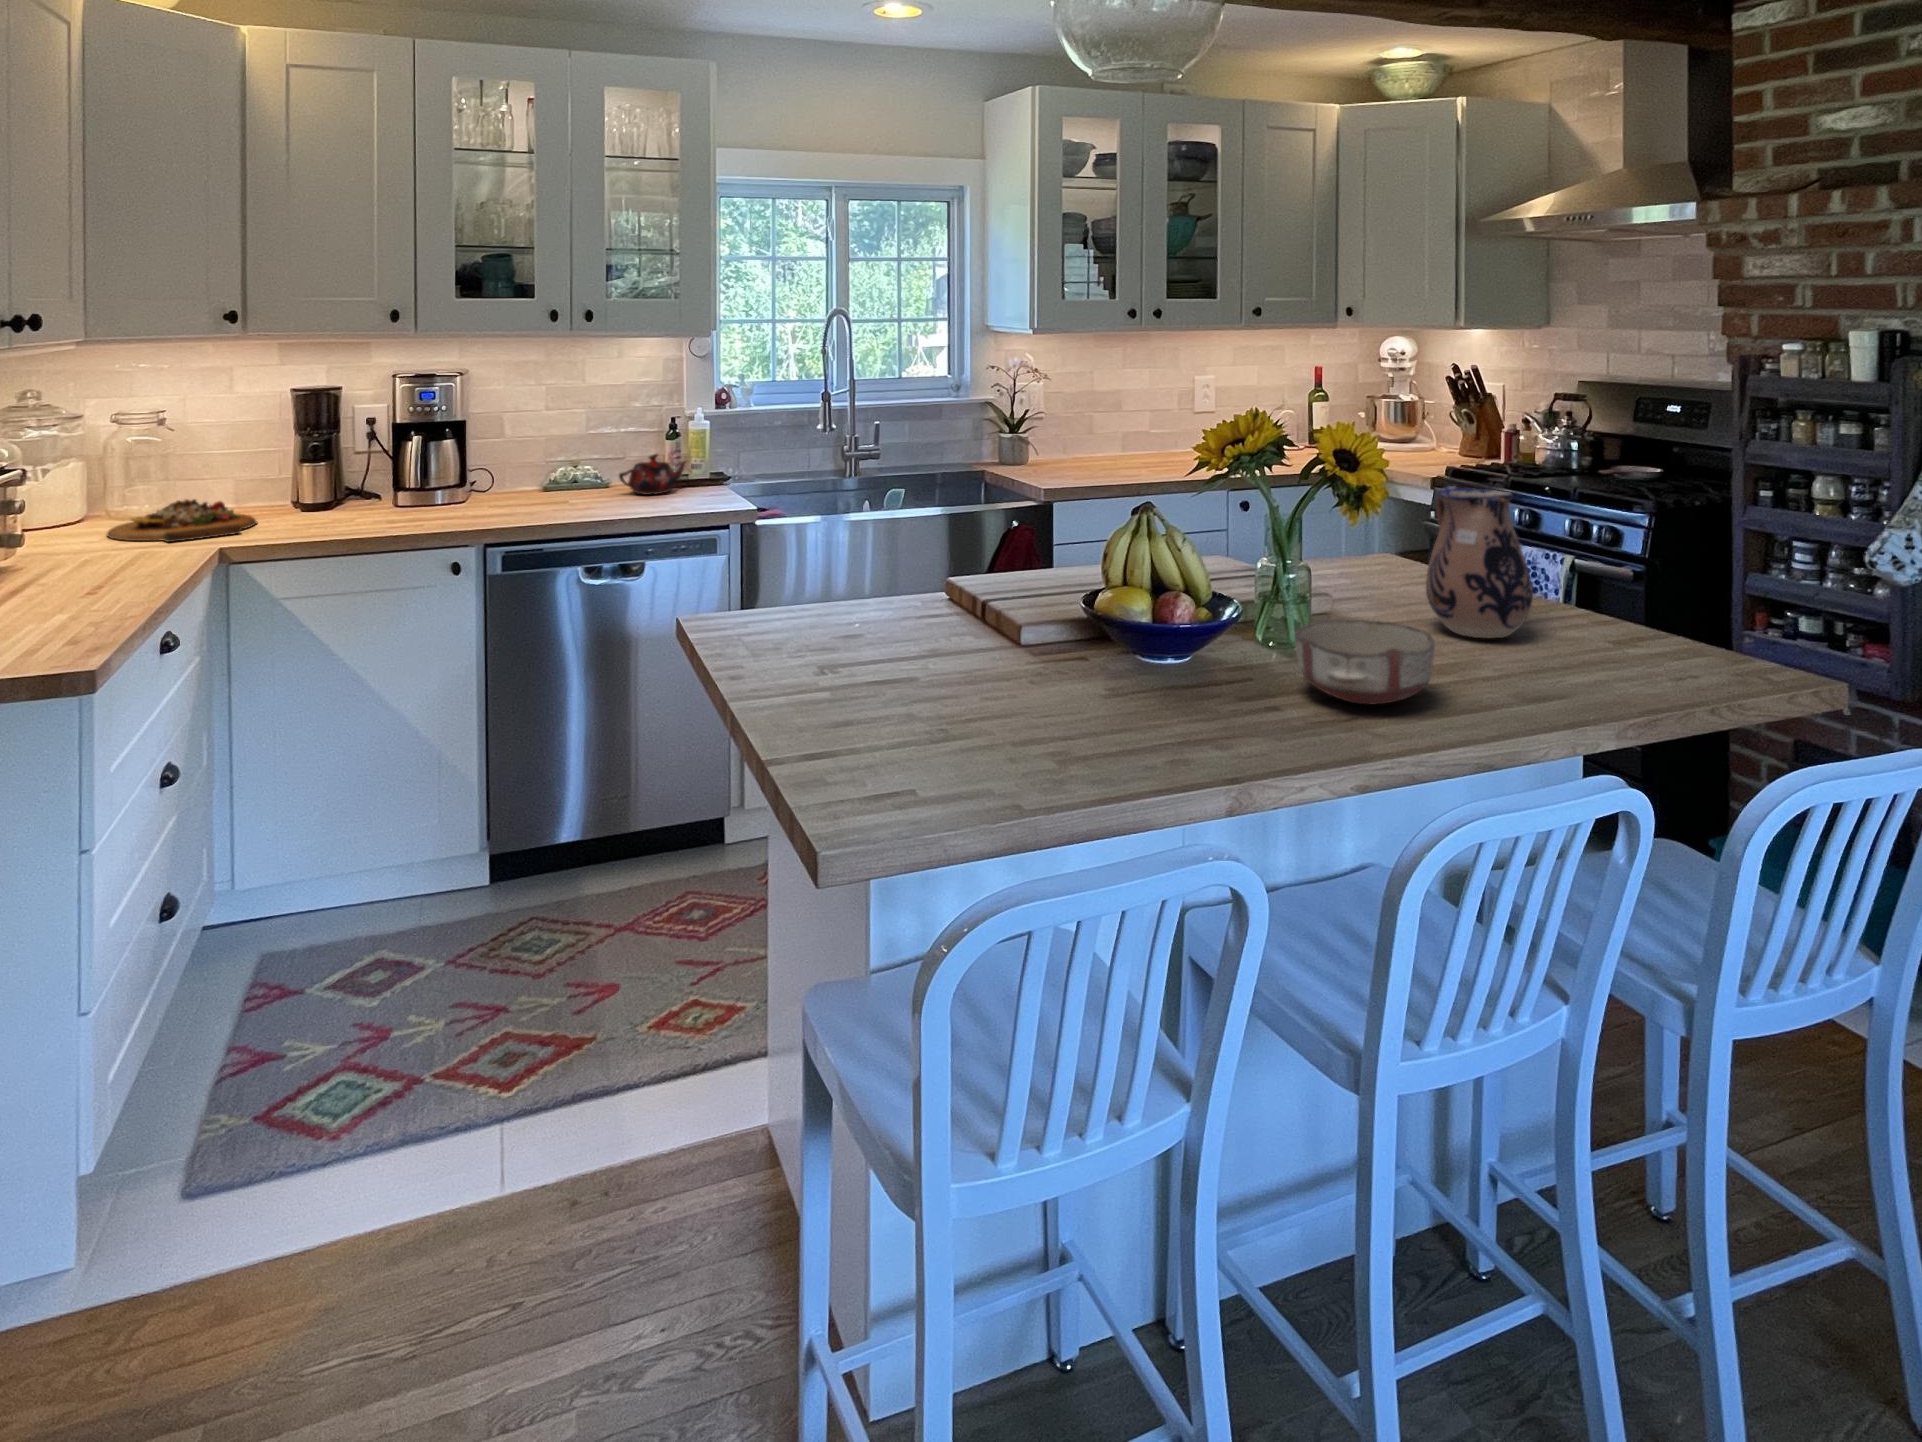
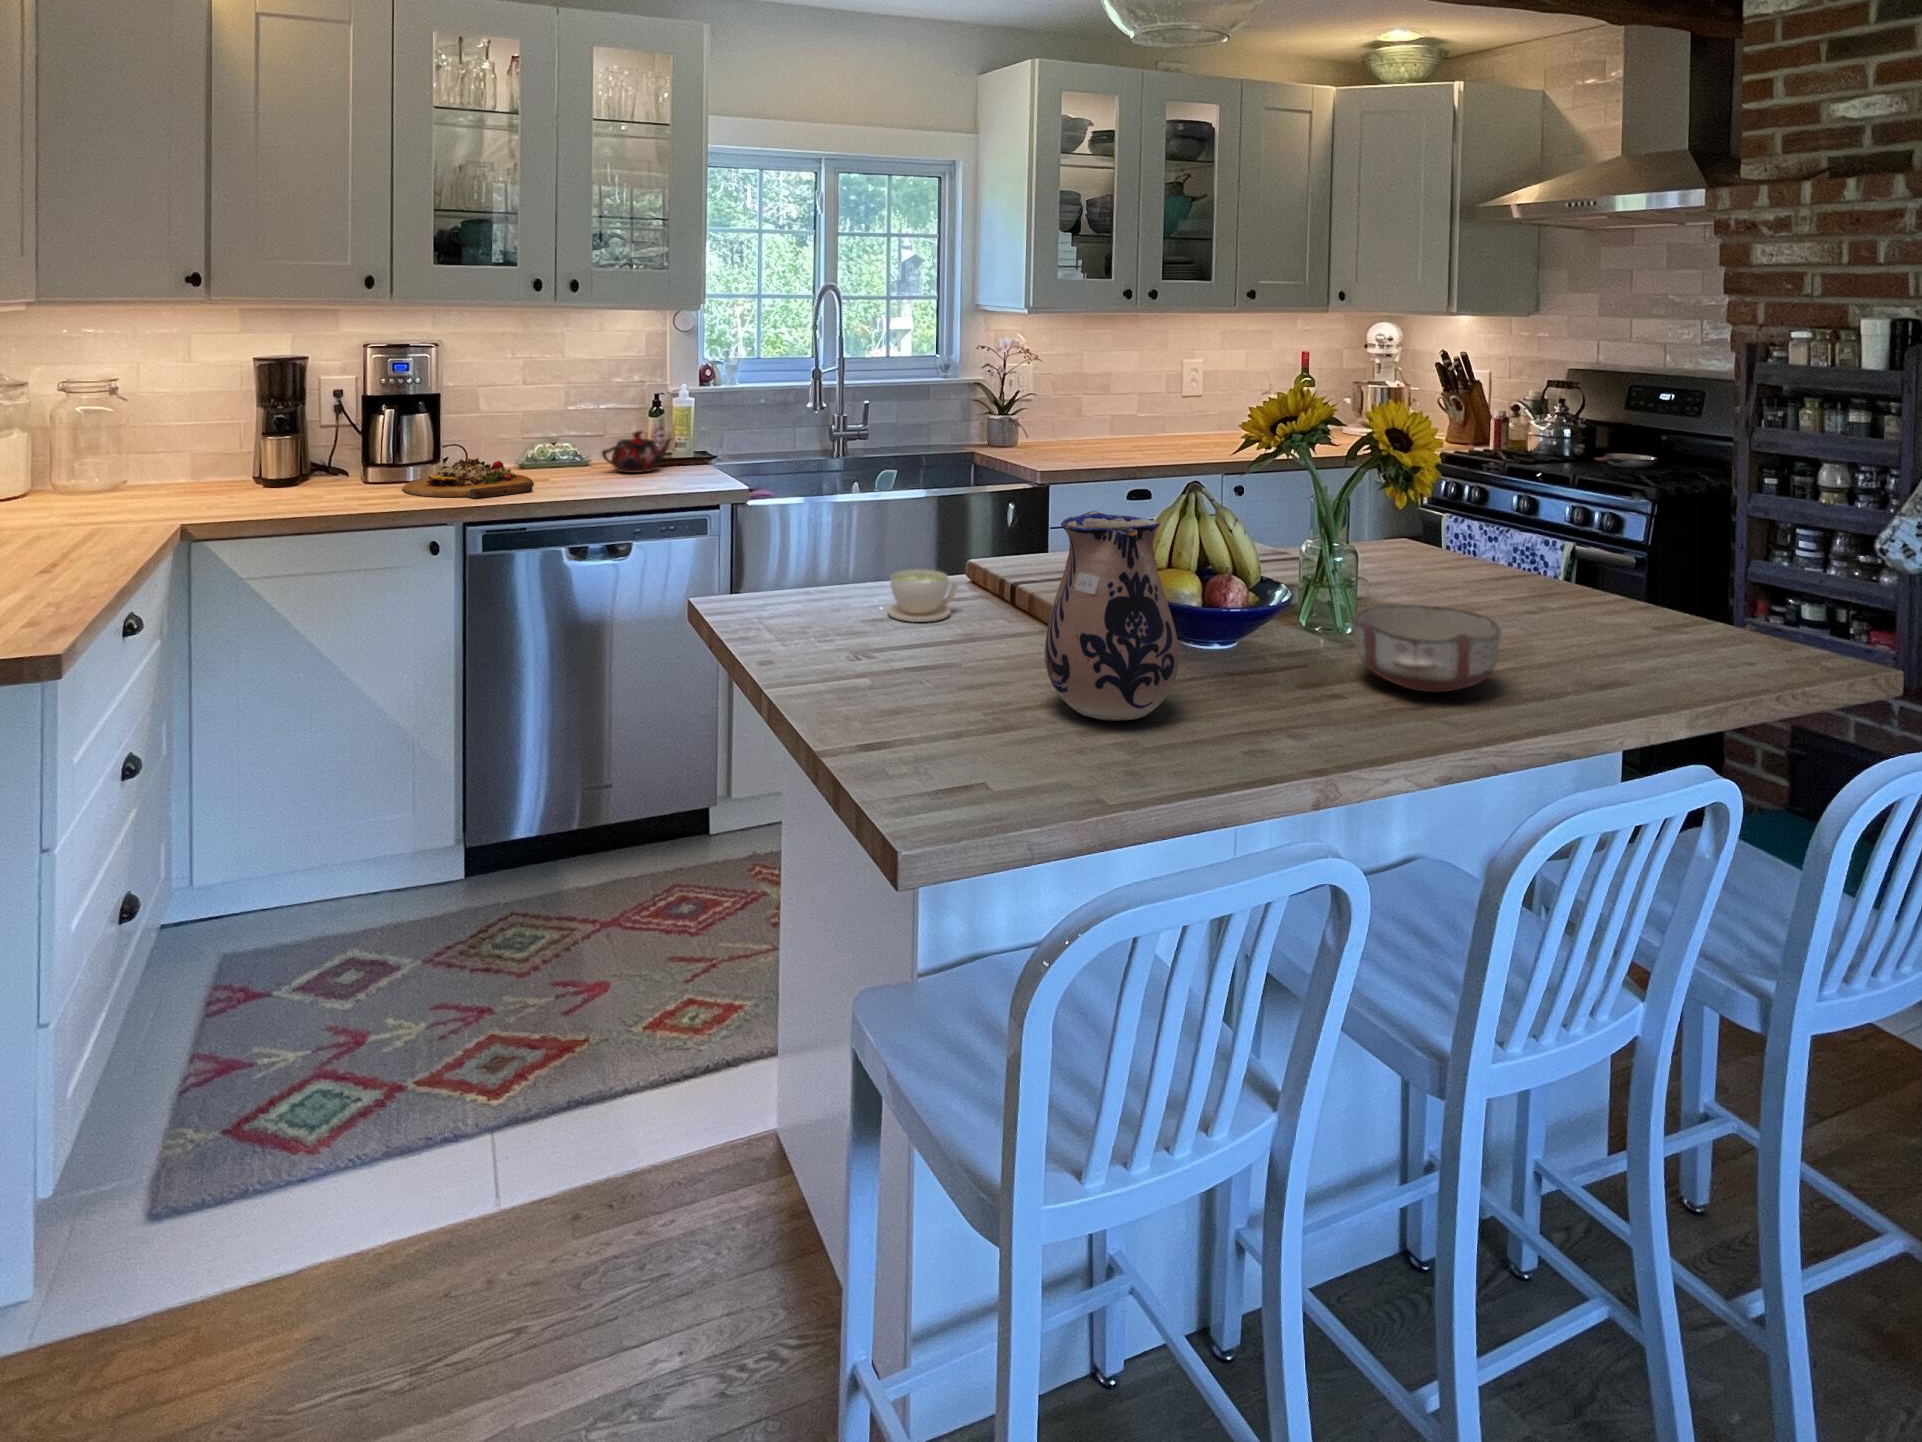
ceramic pitcher: present [1426,486,1533,638] -> present [1045,511,1179,721]
cutting board: present [107,499,257,542] -> present [402,458,534,498]
coffee cup: none [862,588,929,638] -> present [887,569,958,622]

